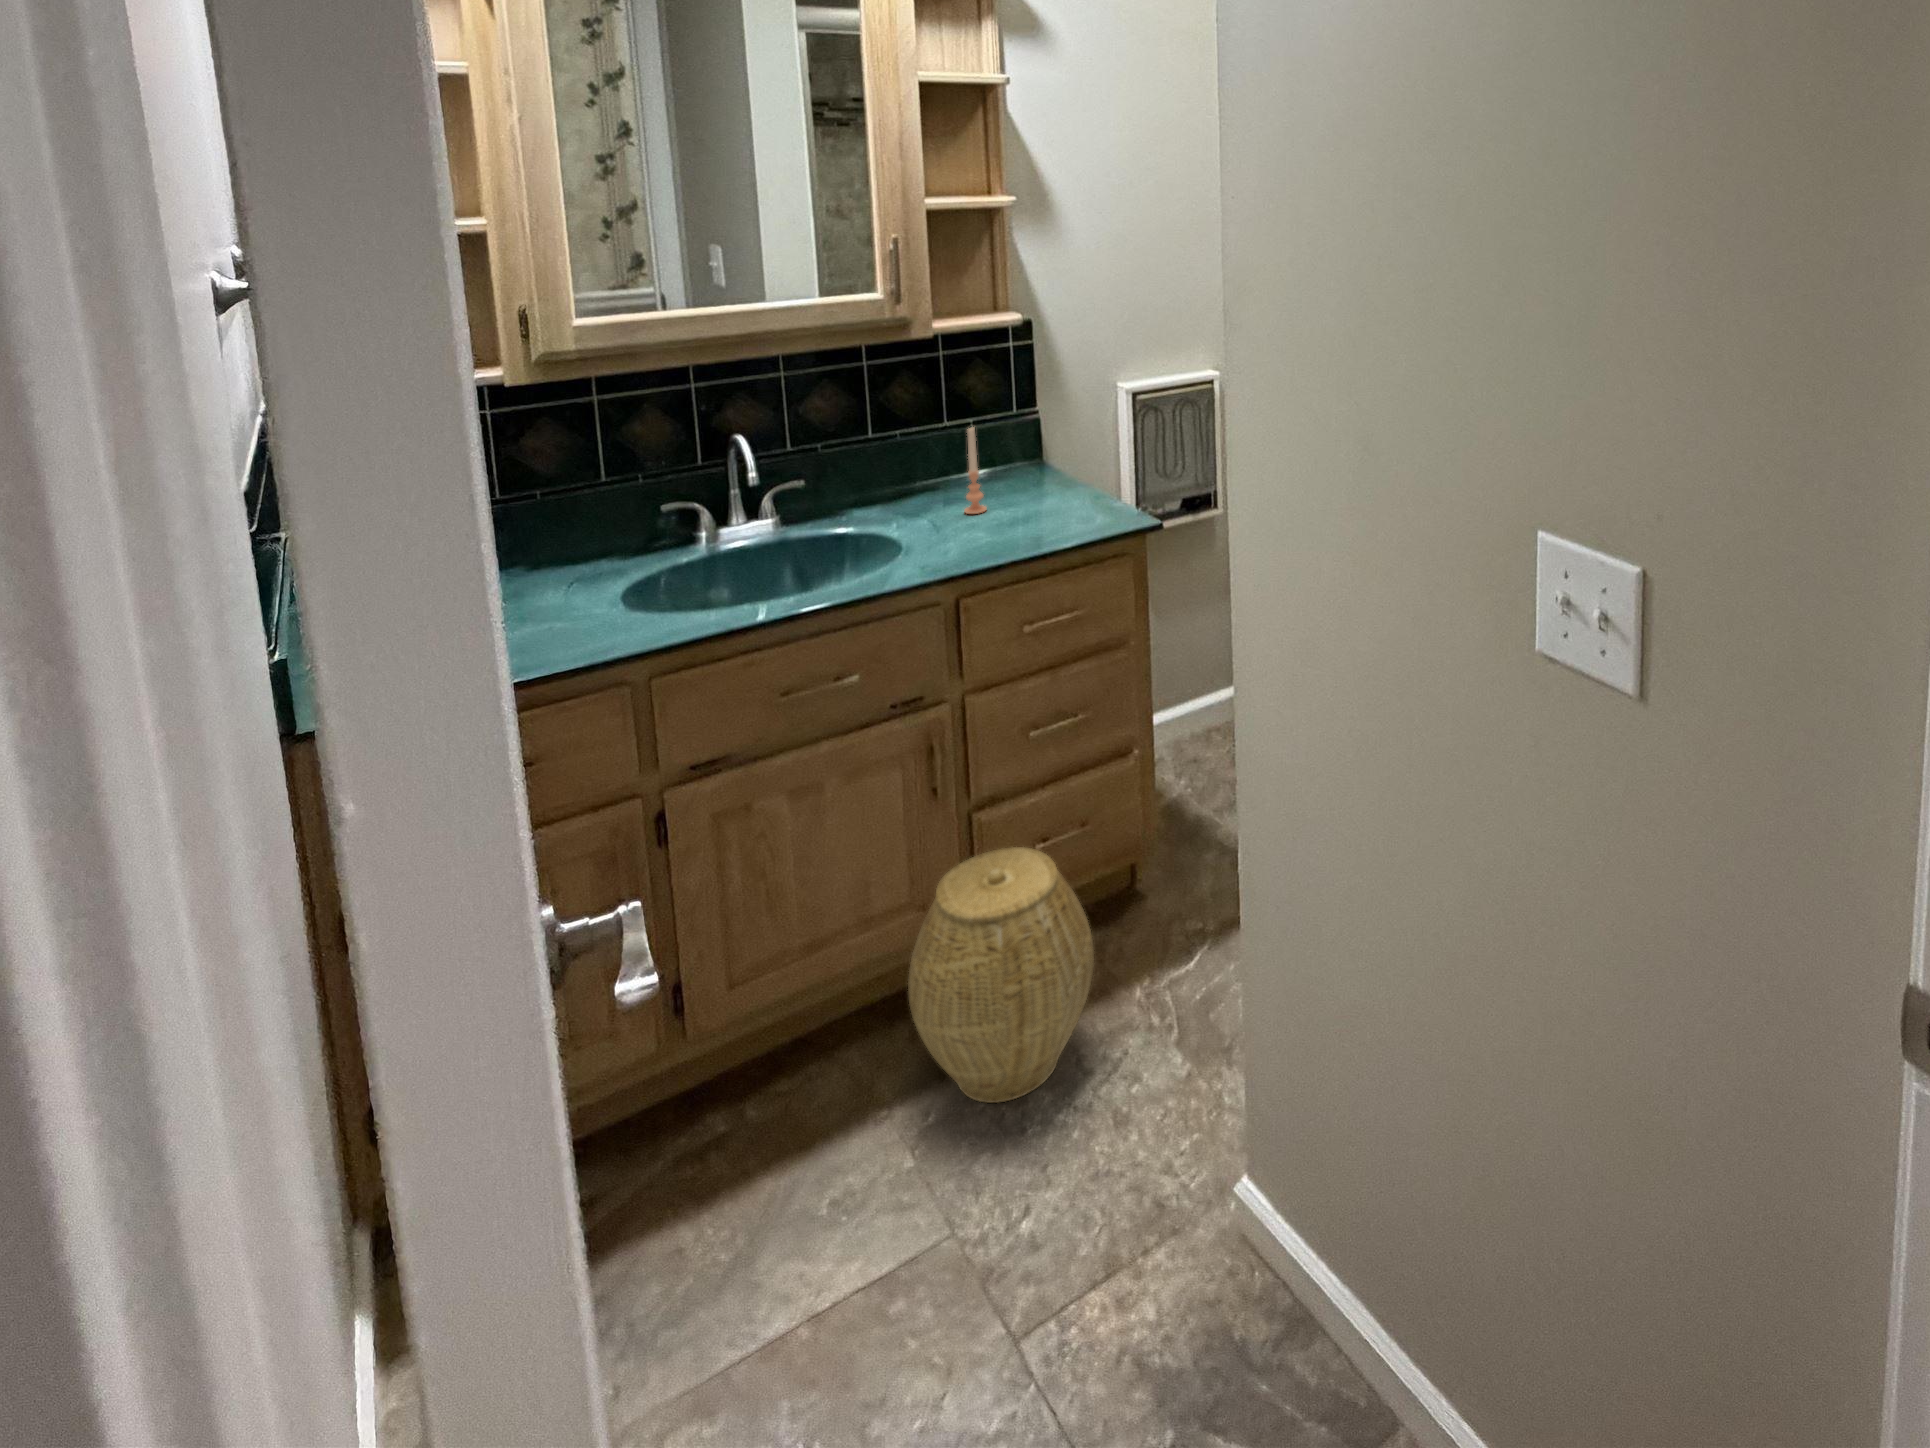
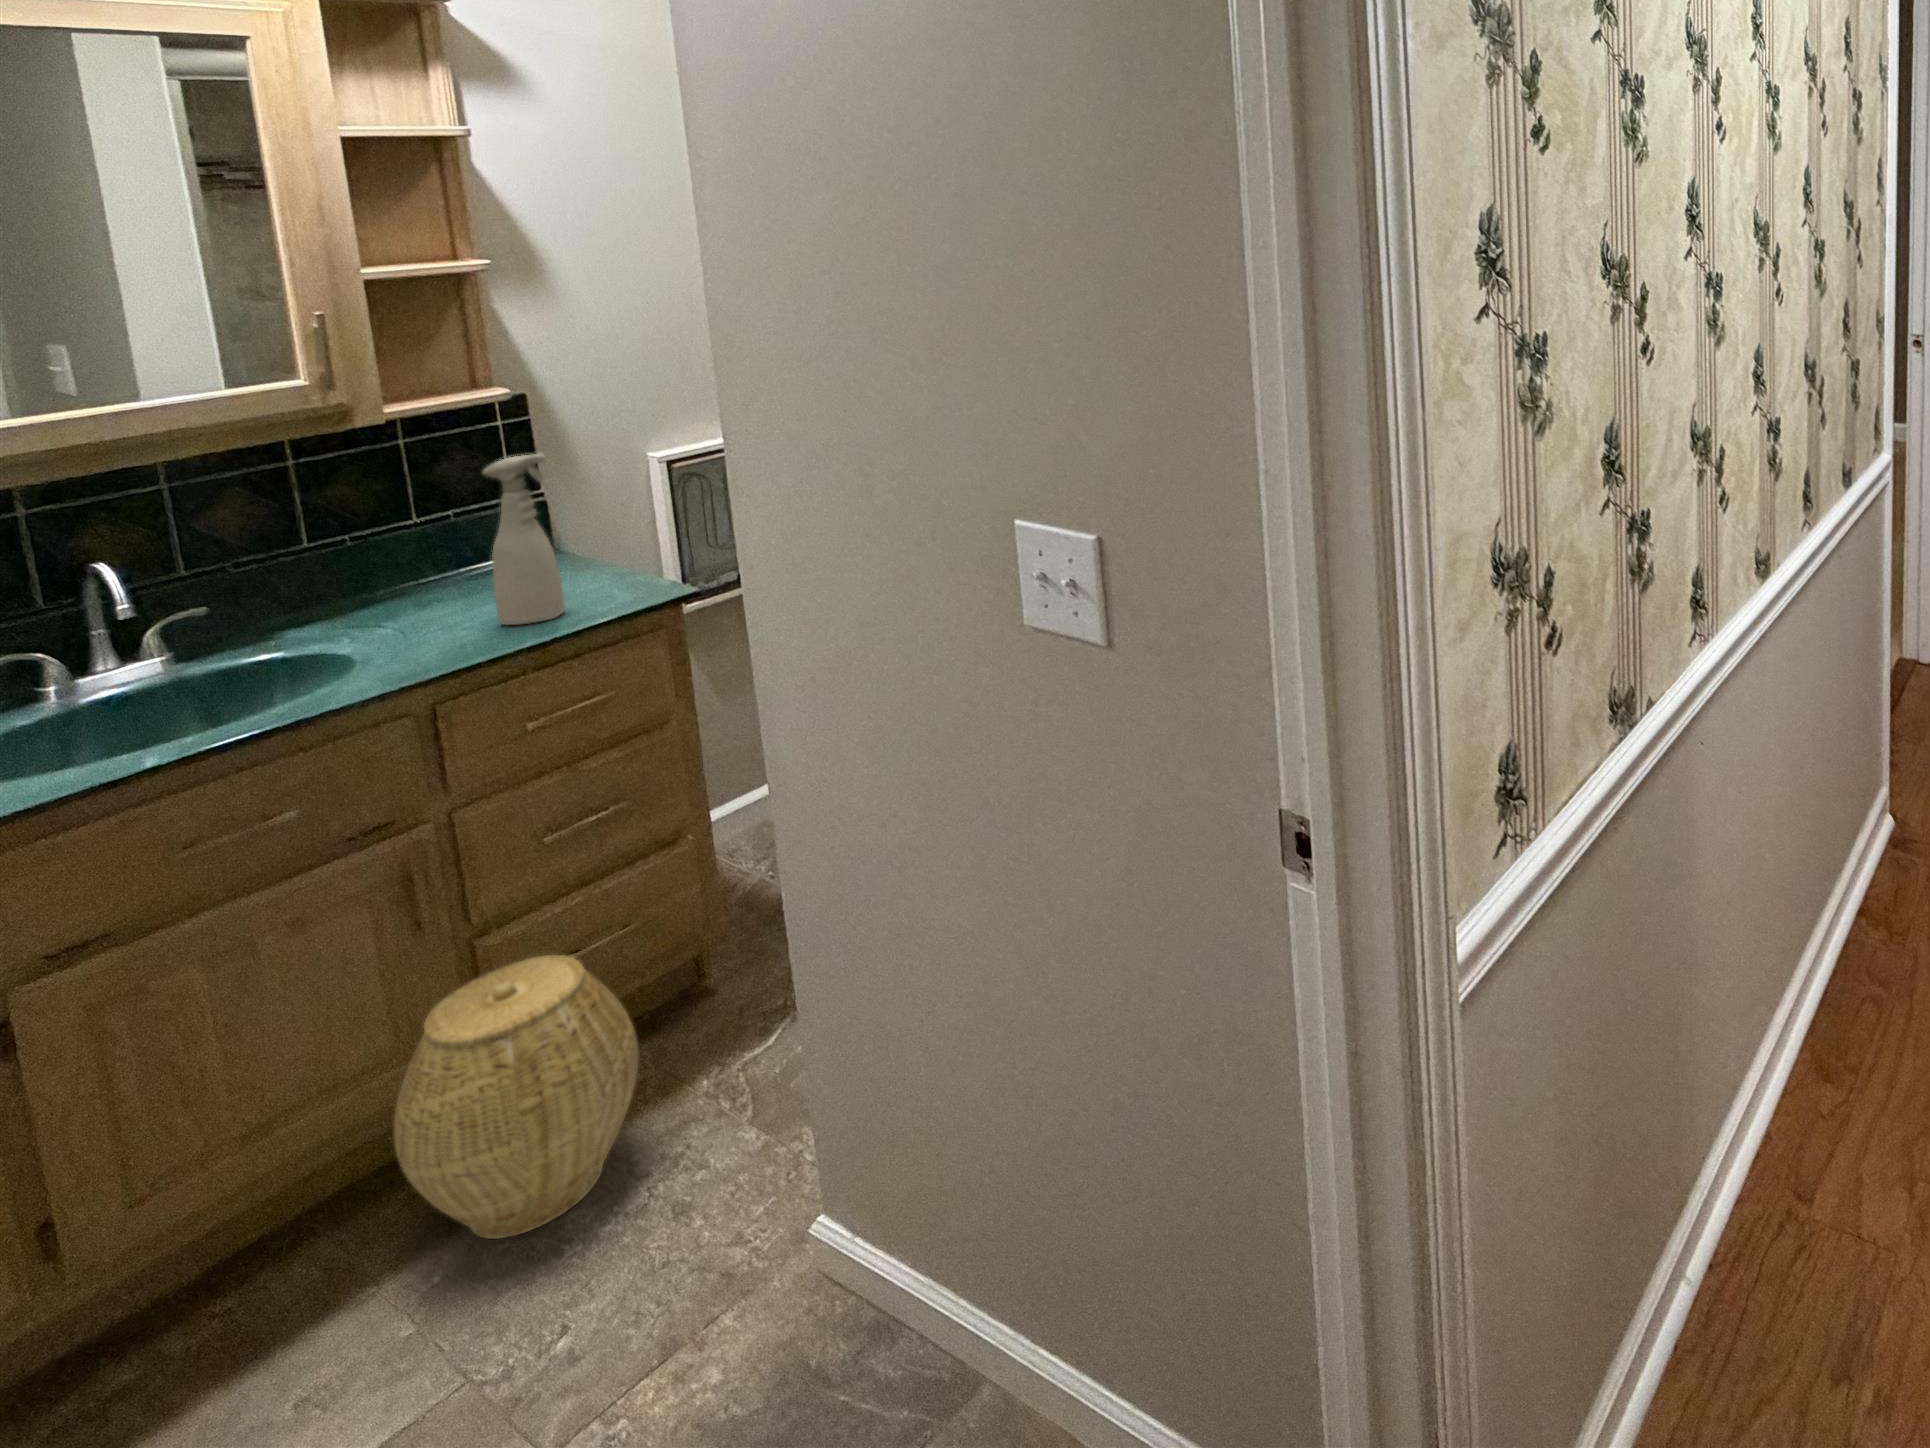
spray bottle: none [1004,379,1058,535] -> present [483,454,565,625]
candle: present [964,427,986,514] -> none [440,517,474,614]

